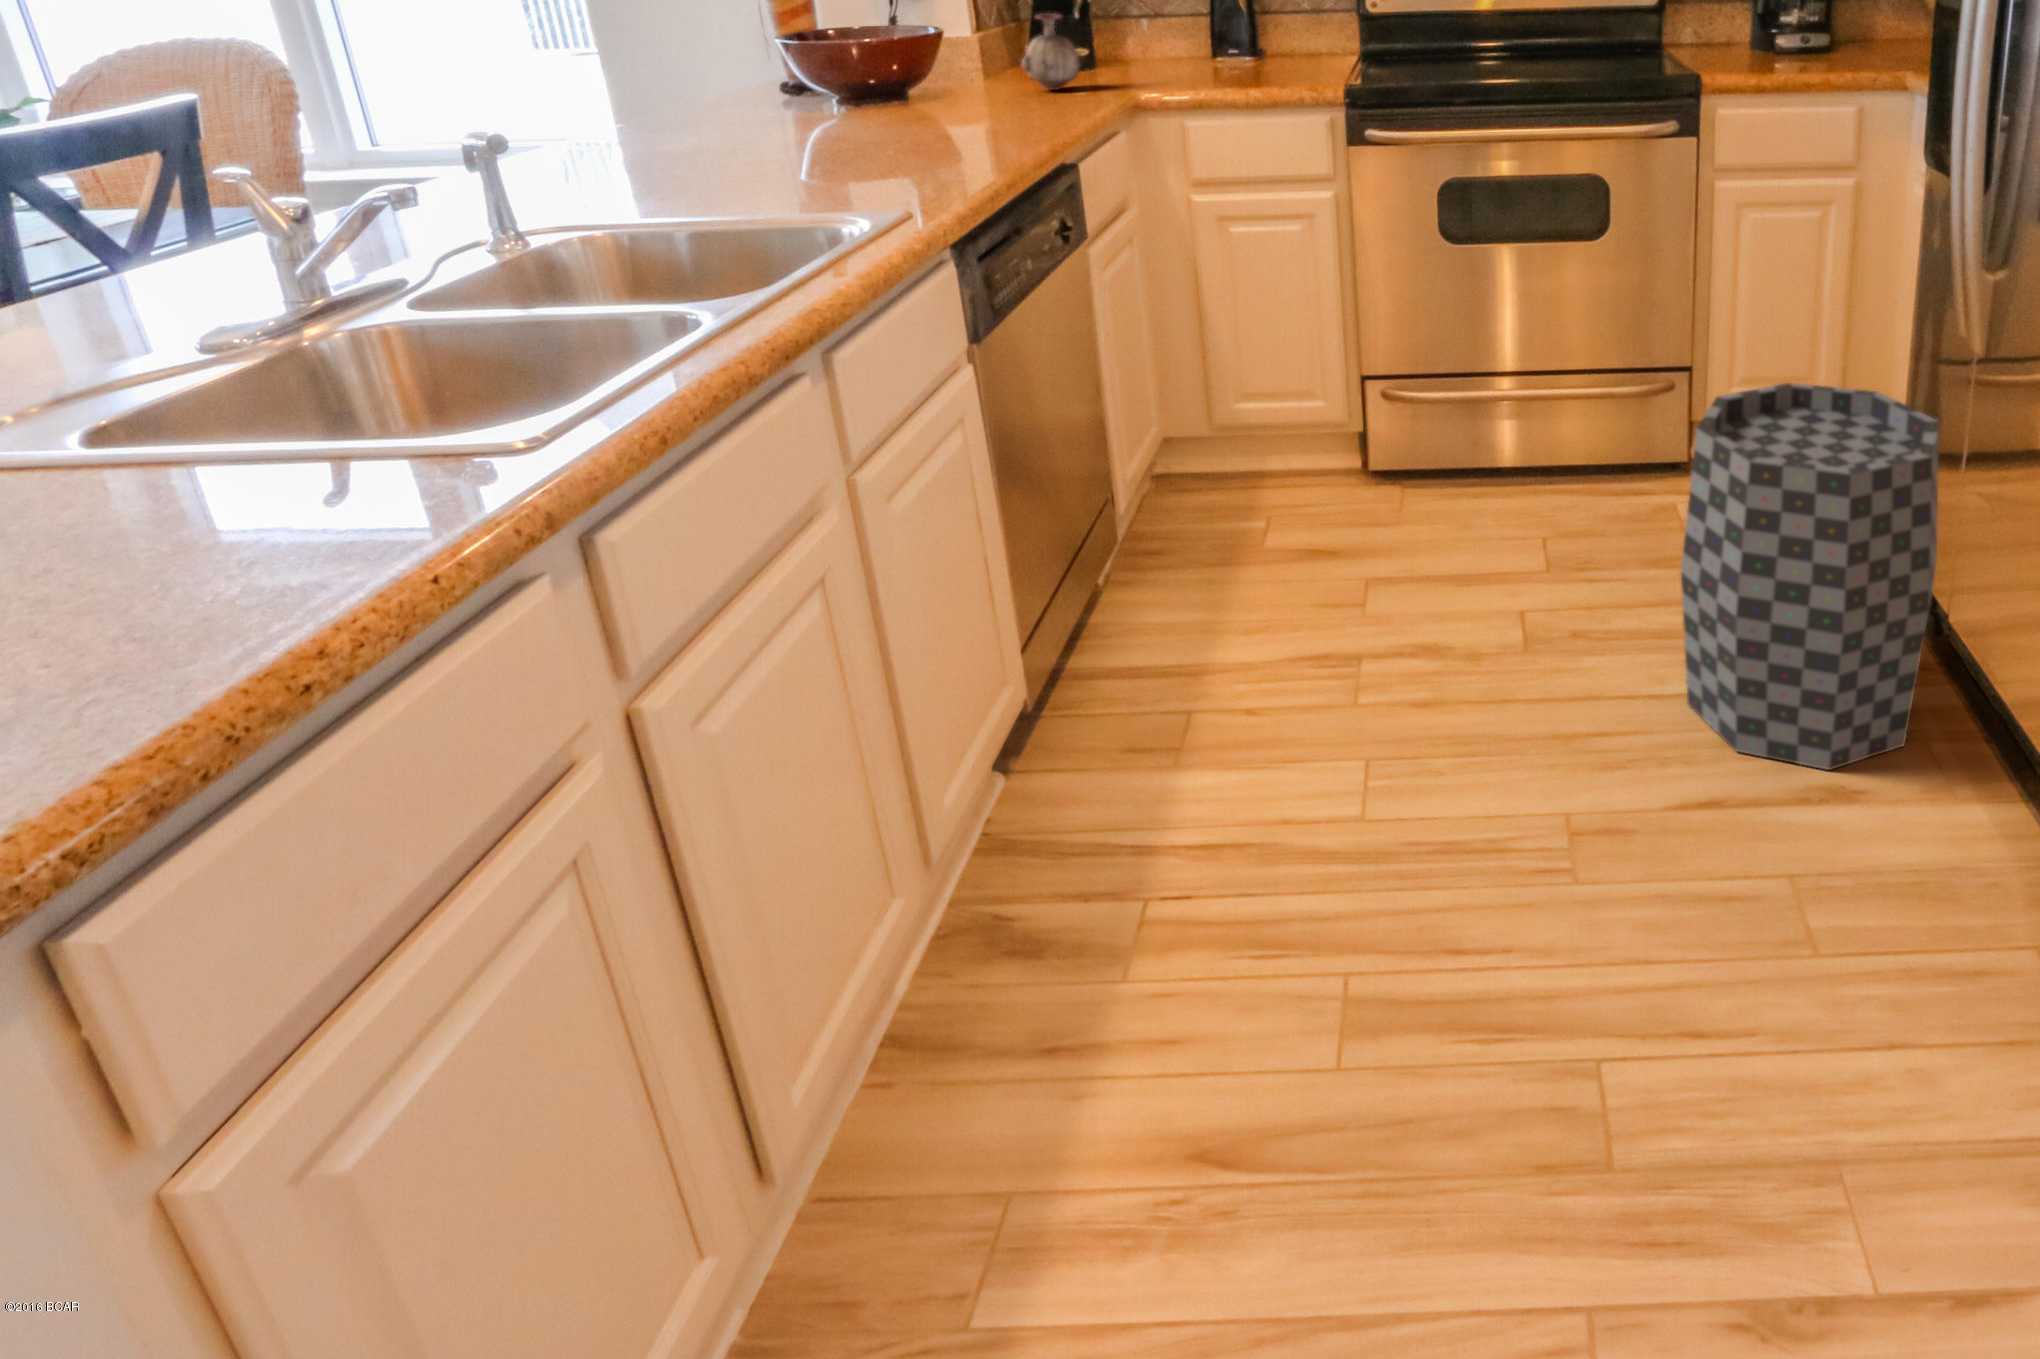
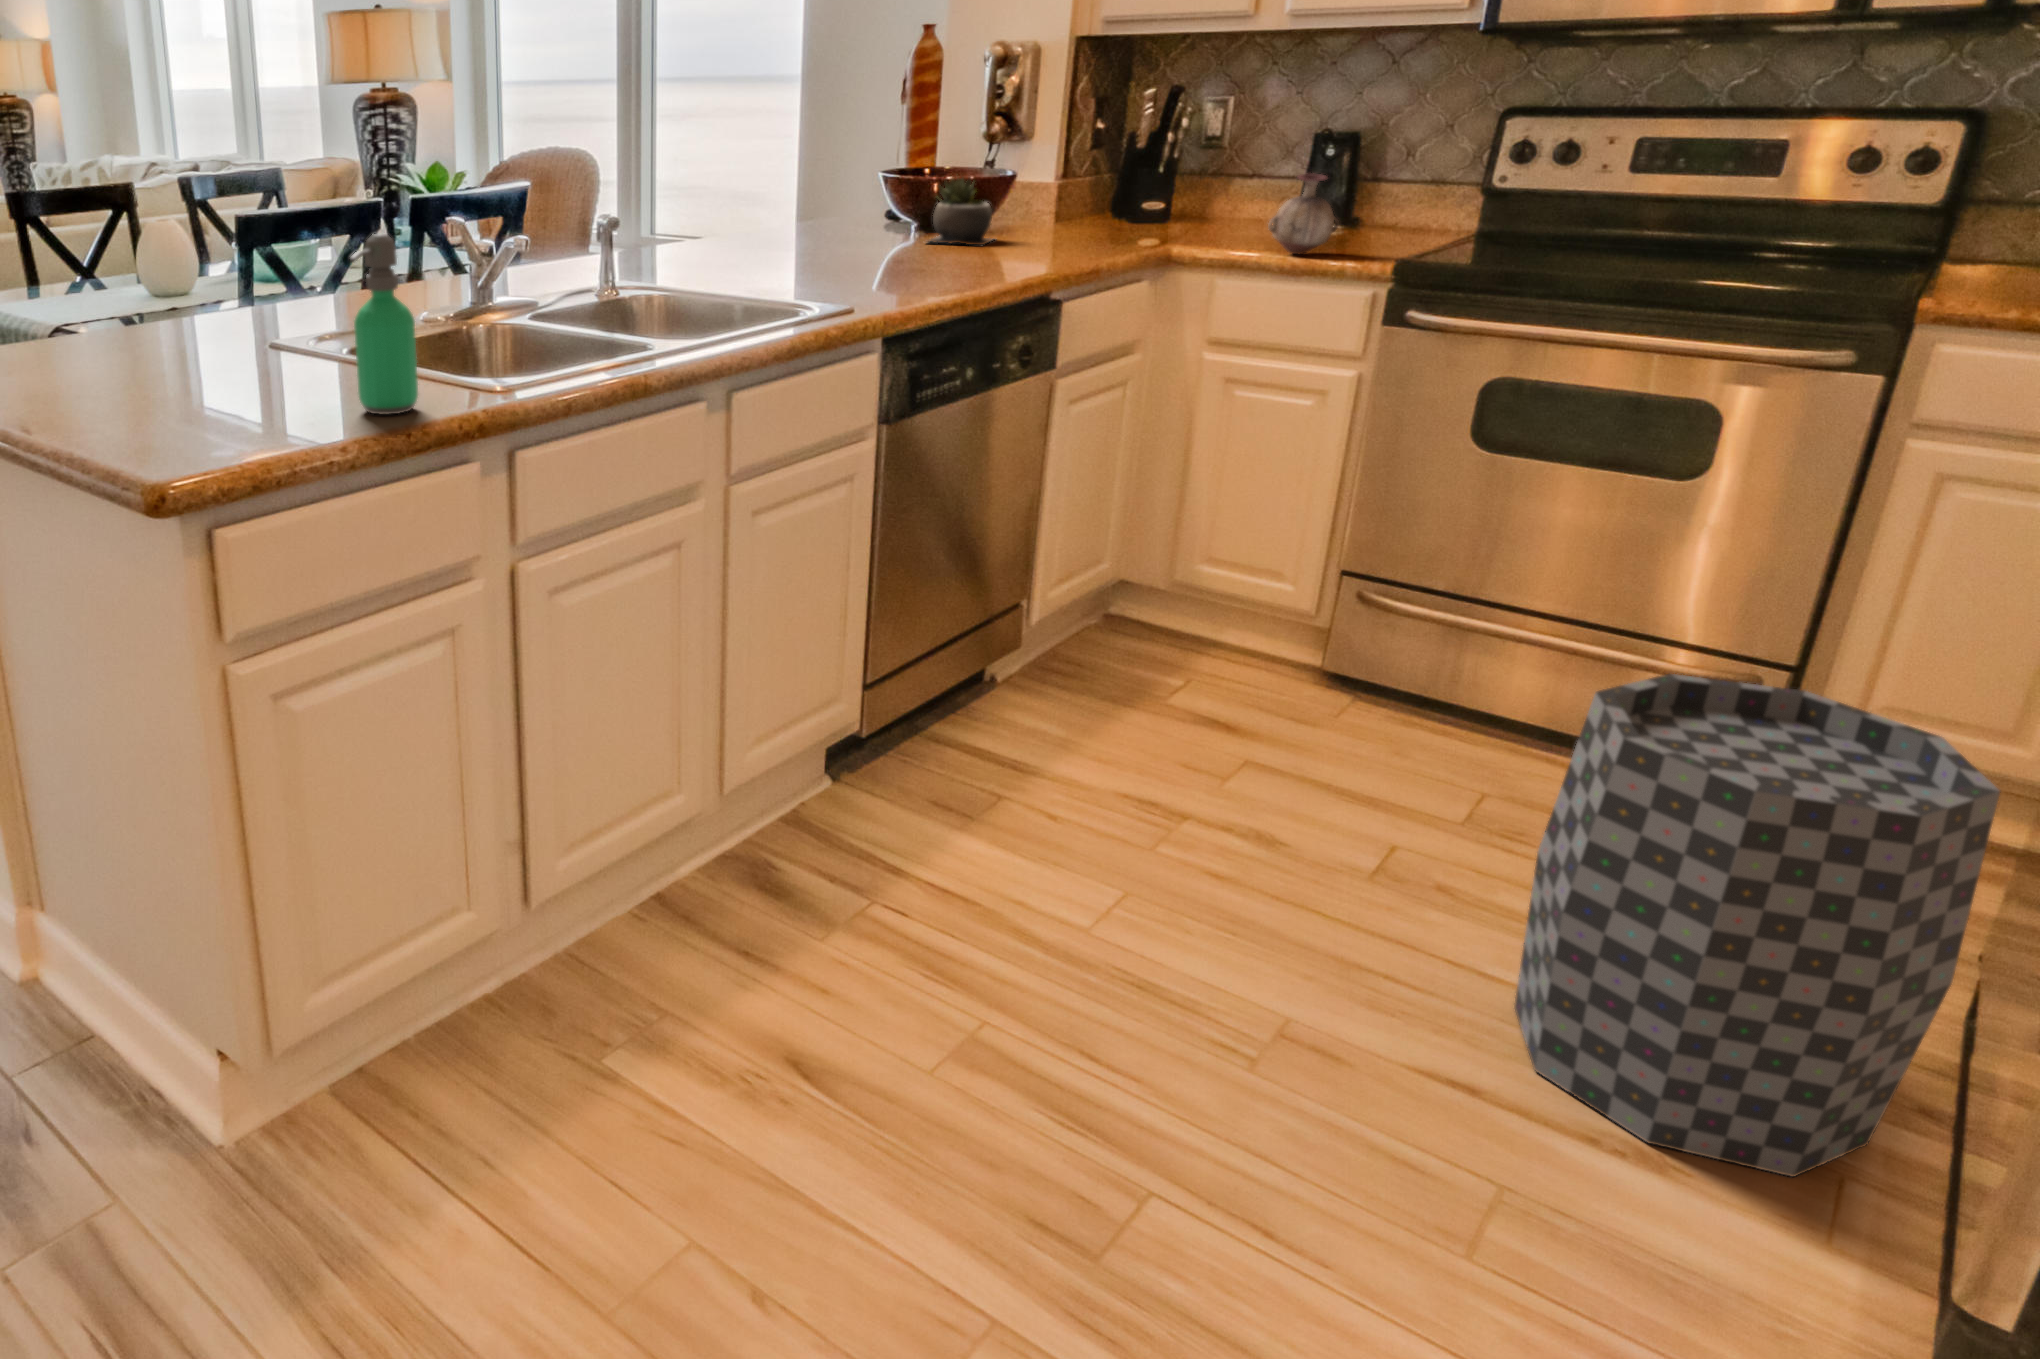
vase: present [1022,13,1083,90] -> present [1268,174,1339,254]
succulent plant: none [864,33,945,116] -> present [929,176,993,245]
soap dispenser: none [111,223,348,573] -> present [350,234,418,414]

